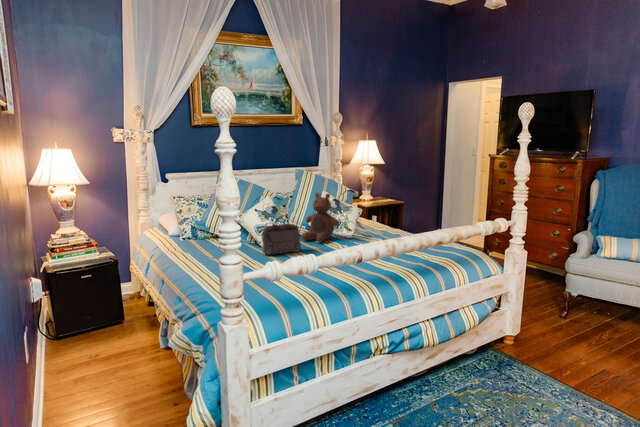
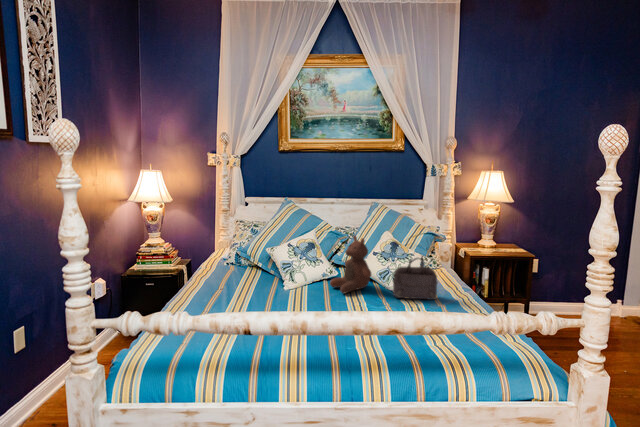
handbag: present [262,213,301,255] -> present [393,257,437,300]

